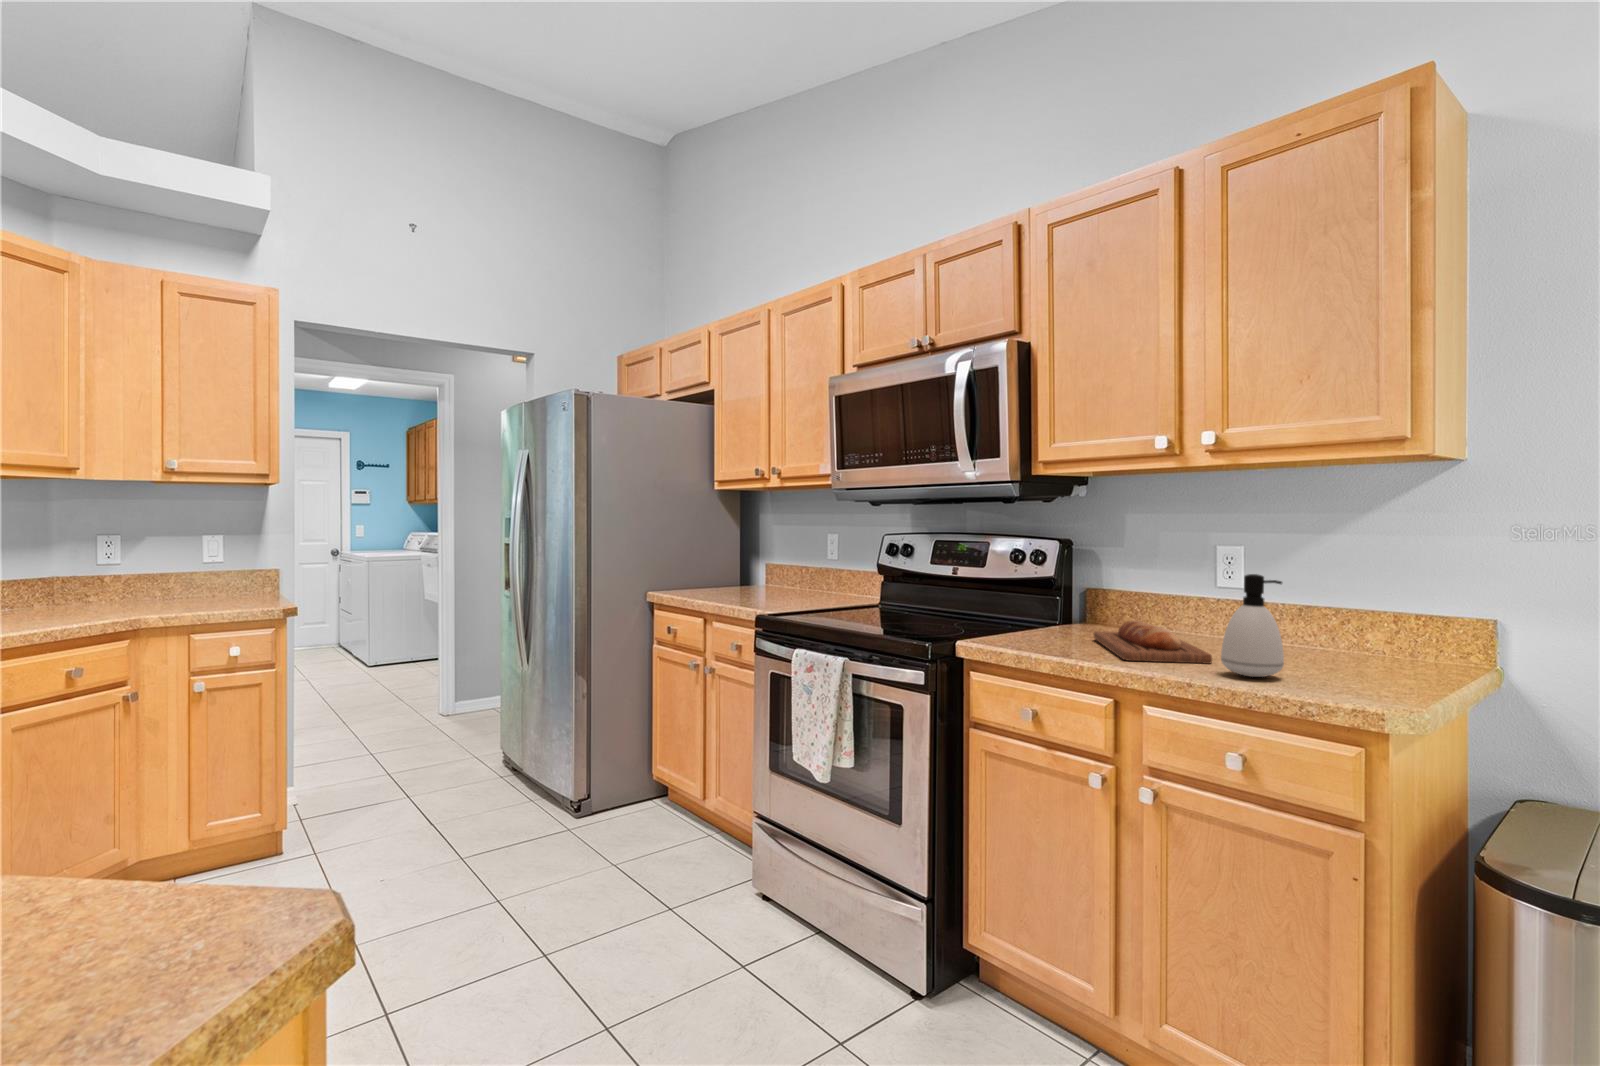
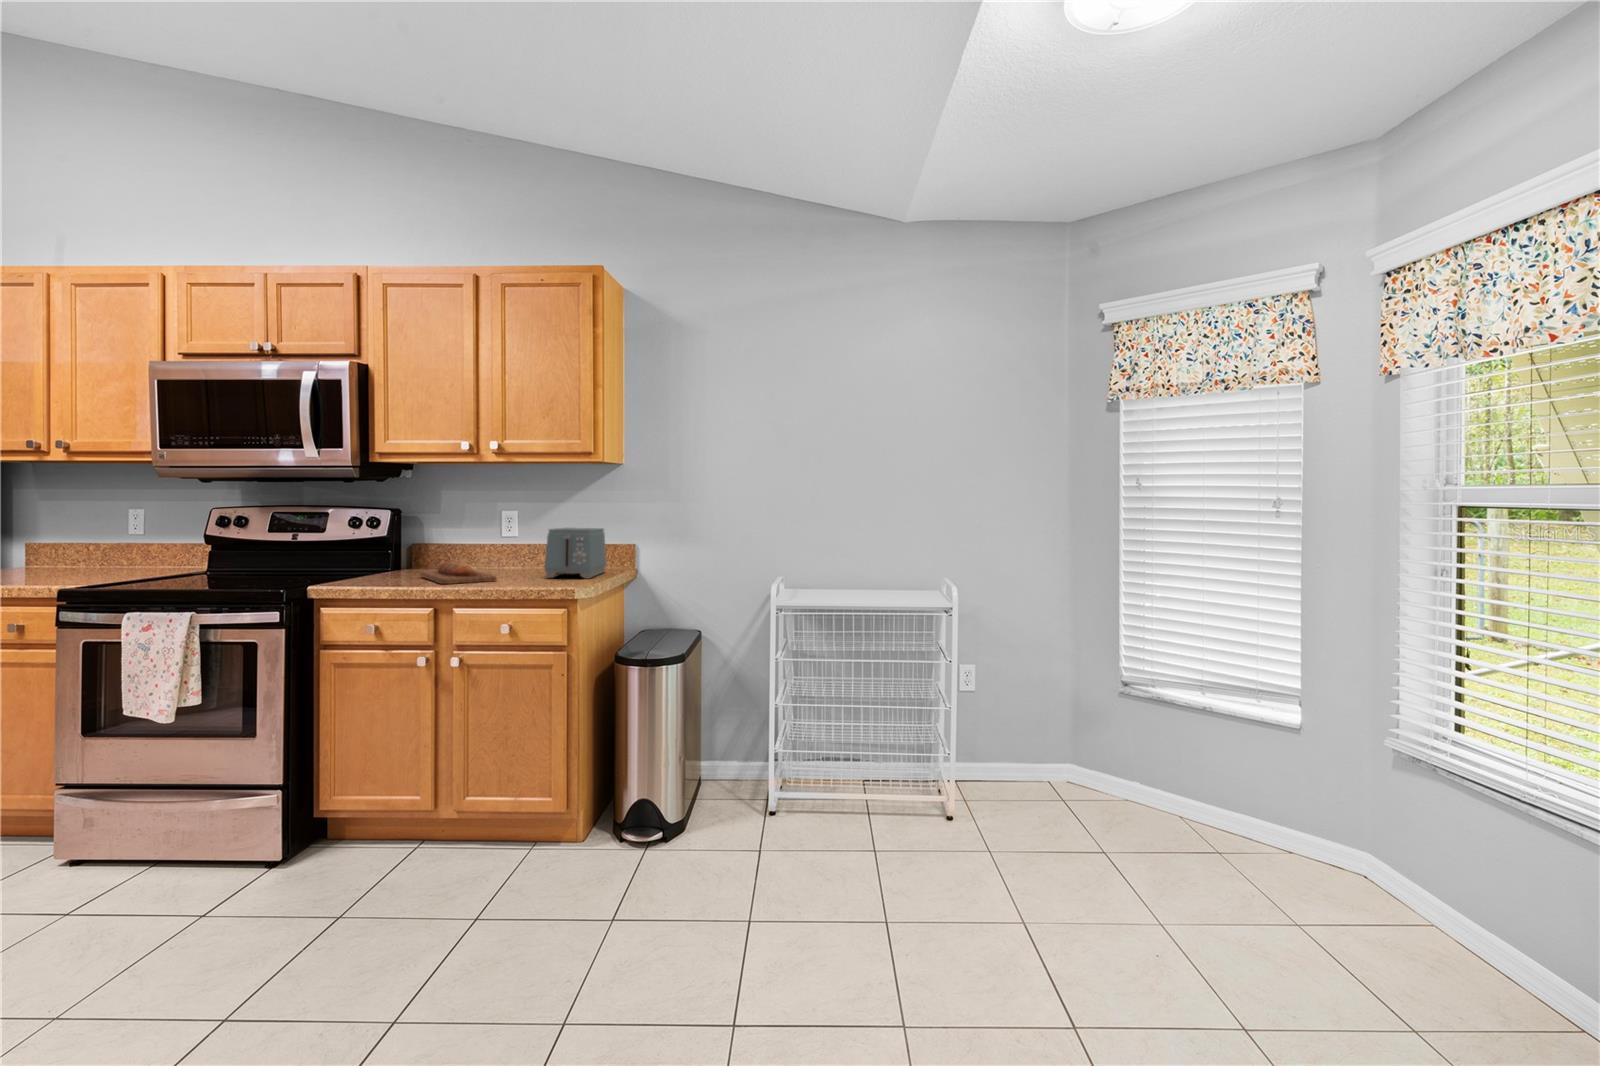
toaster: none [1299,572,1427,677] -> present [544,528,606,579]
soap dispenser: present [1221,574,1284,677] -> none [501,527,534,584]

